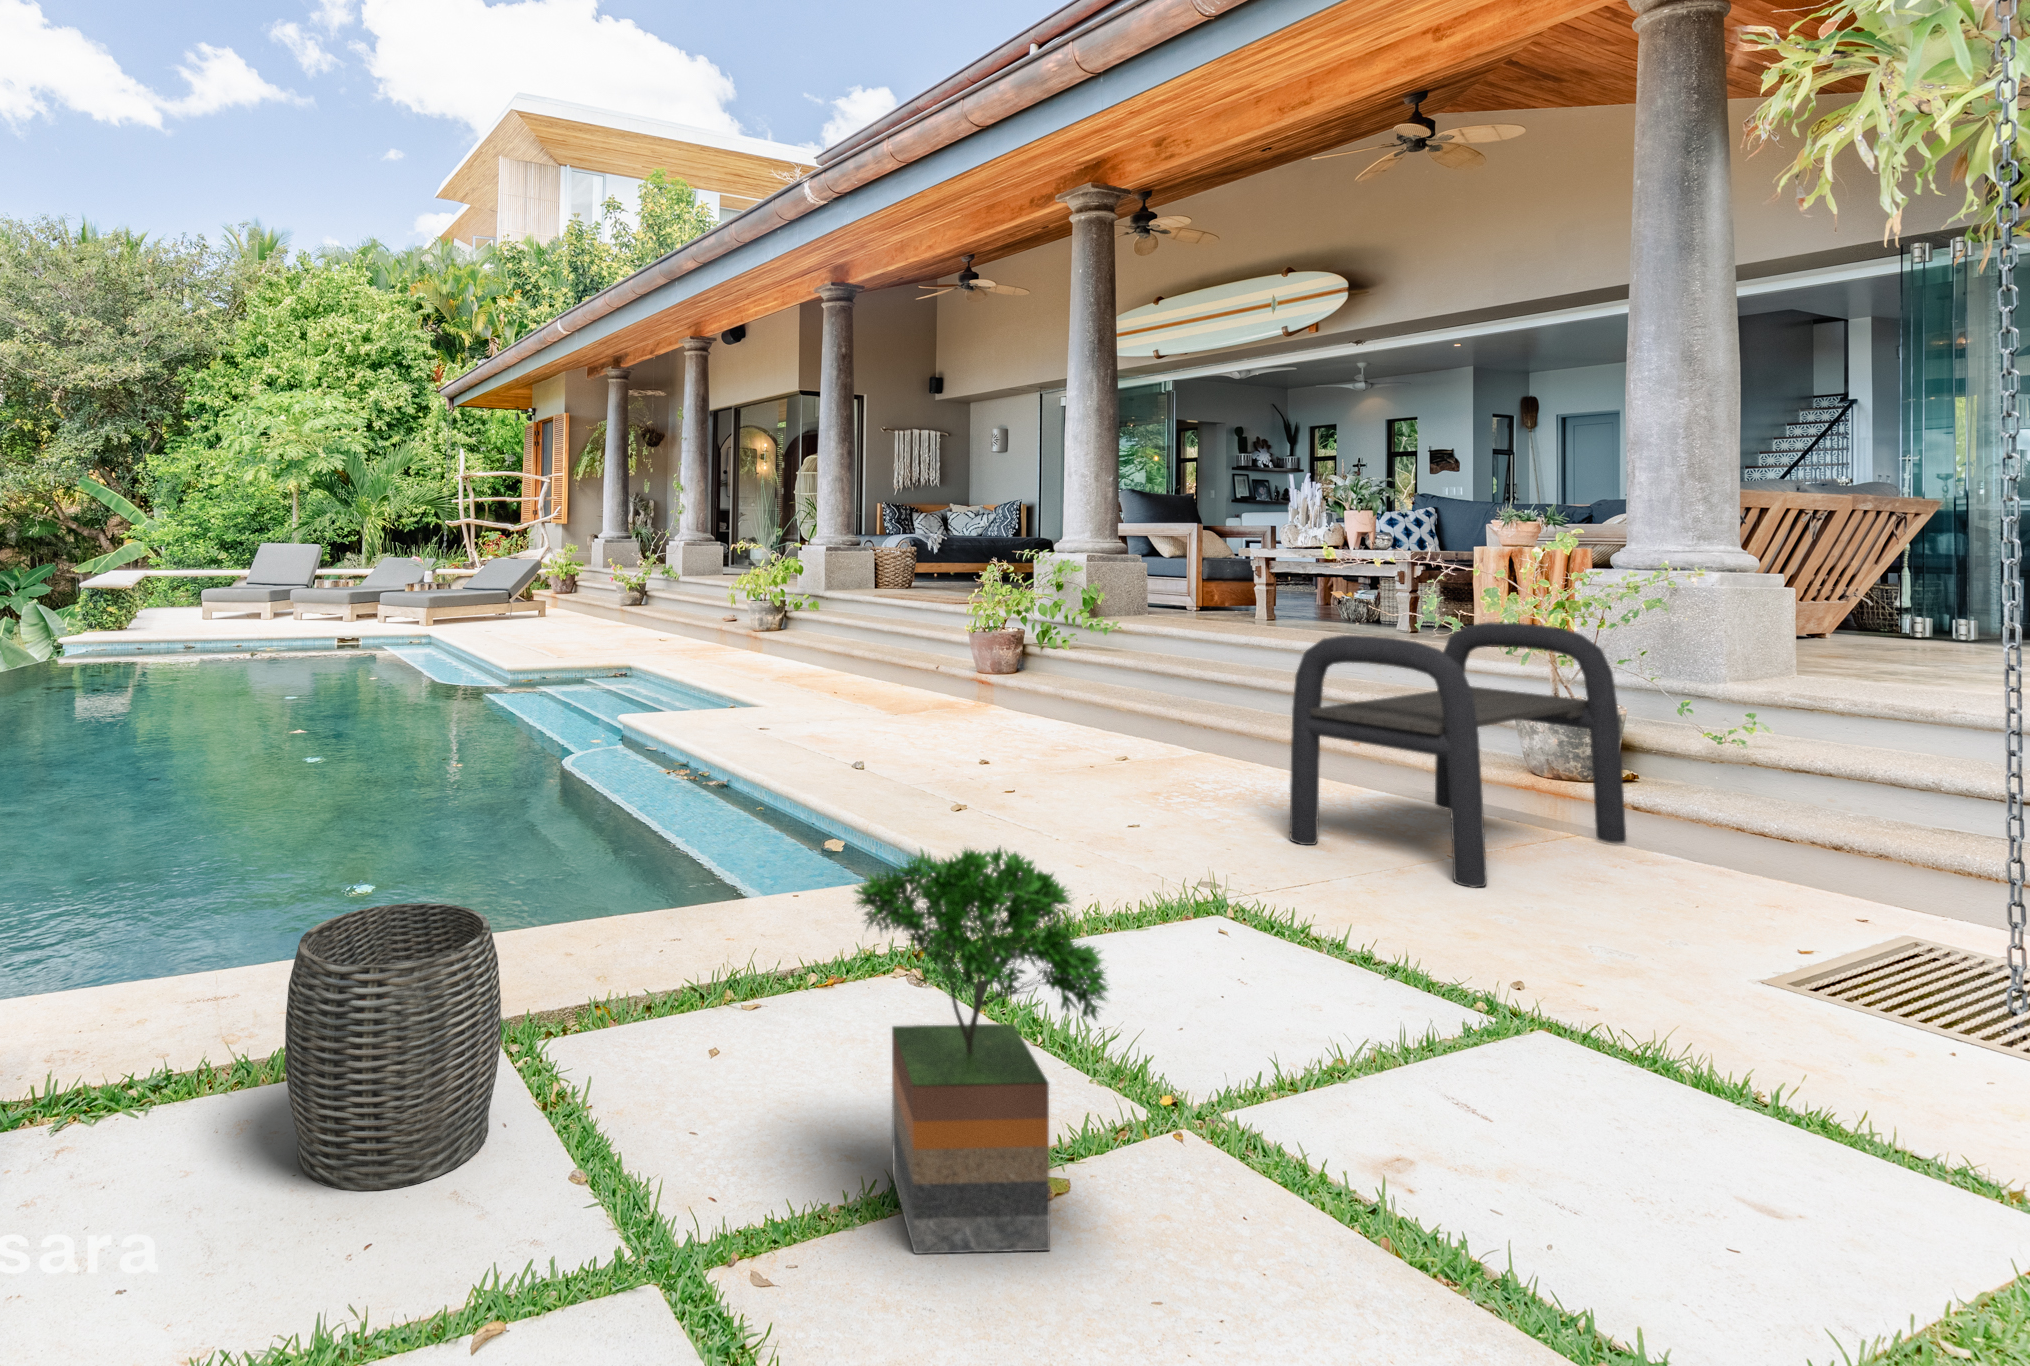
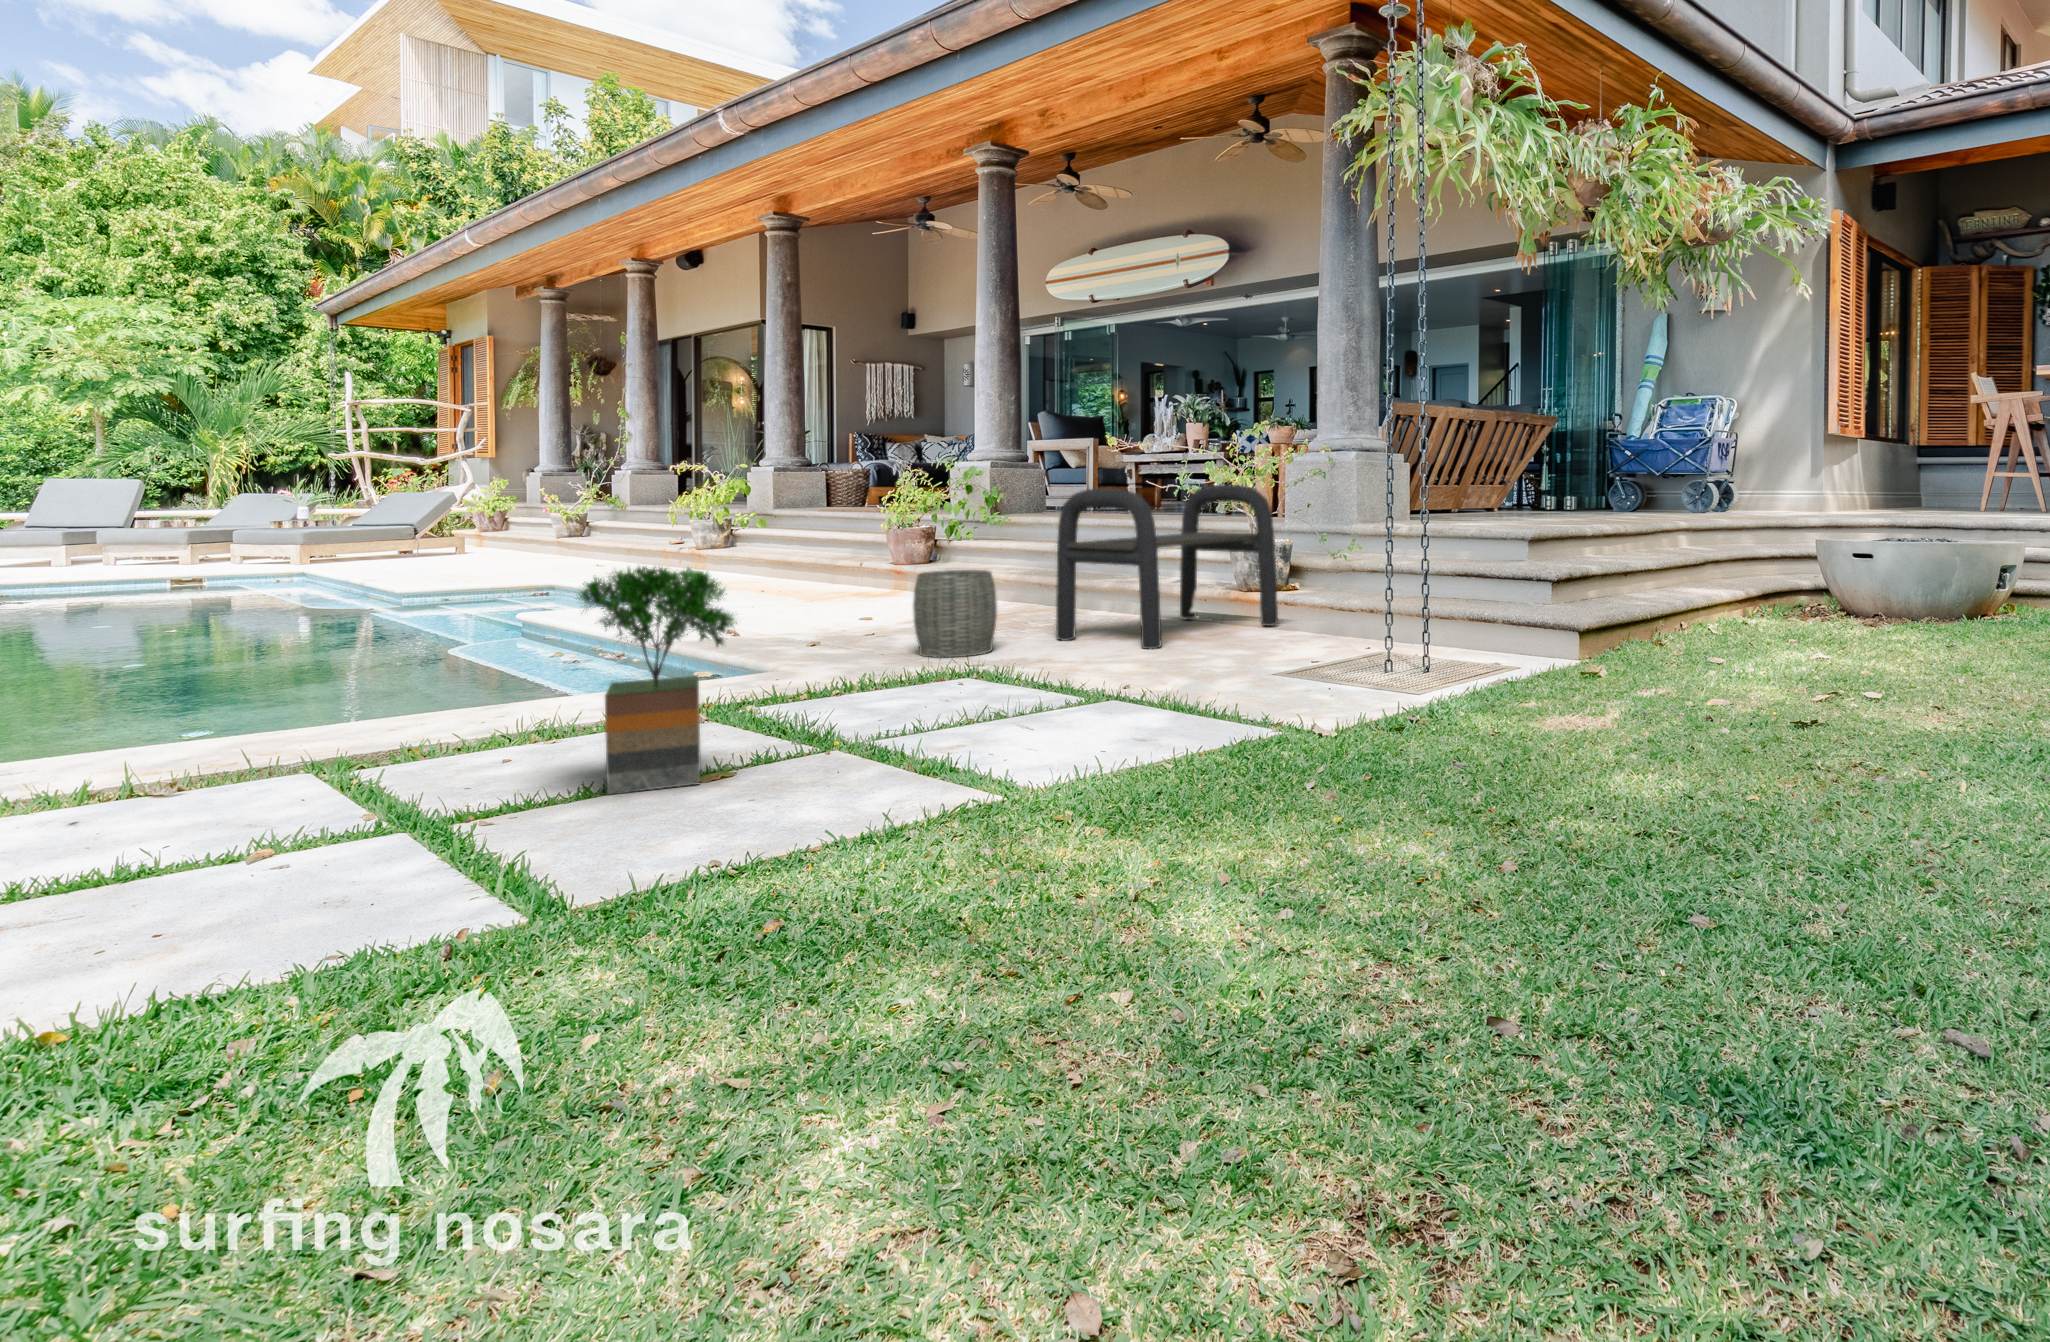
woven basket: present [285,903,501,1191] -> present [913,570,997,658]

